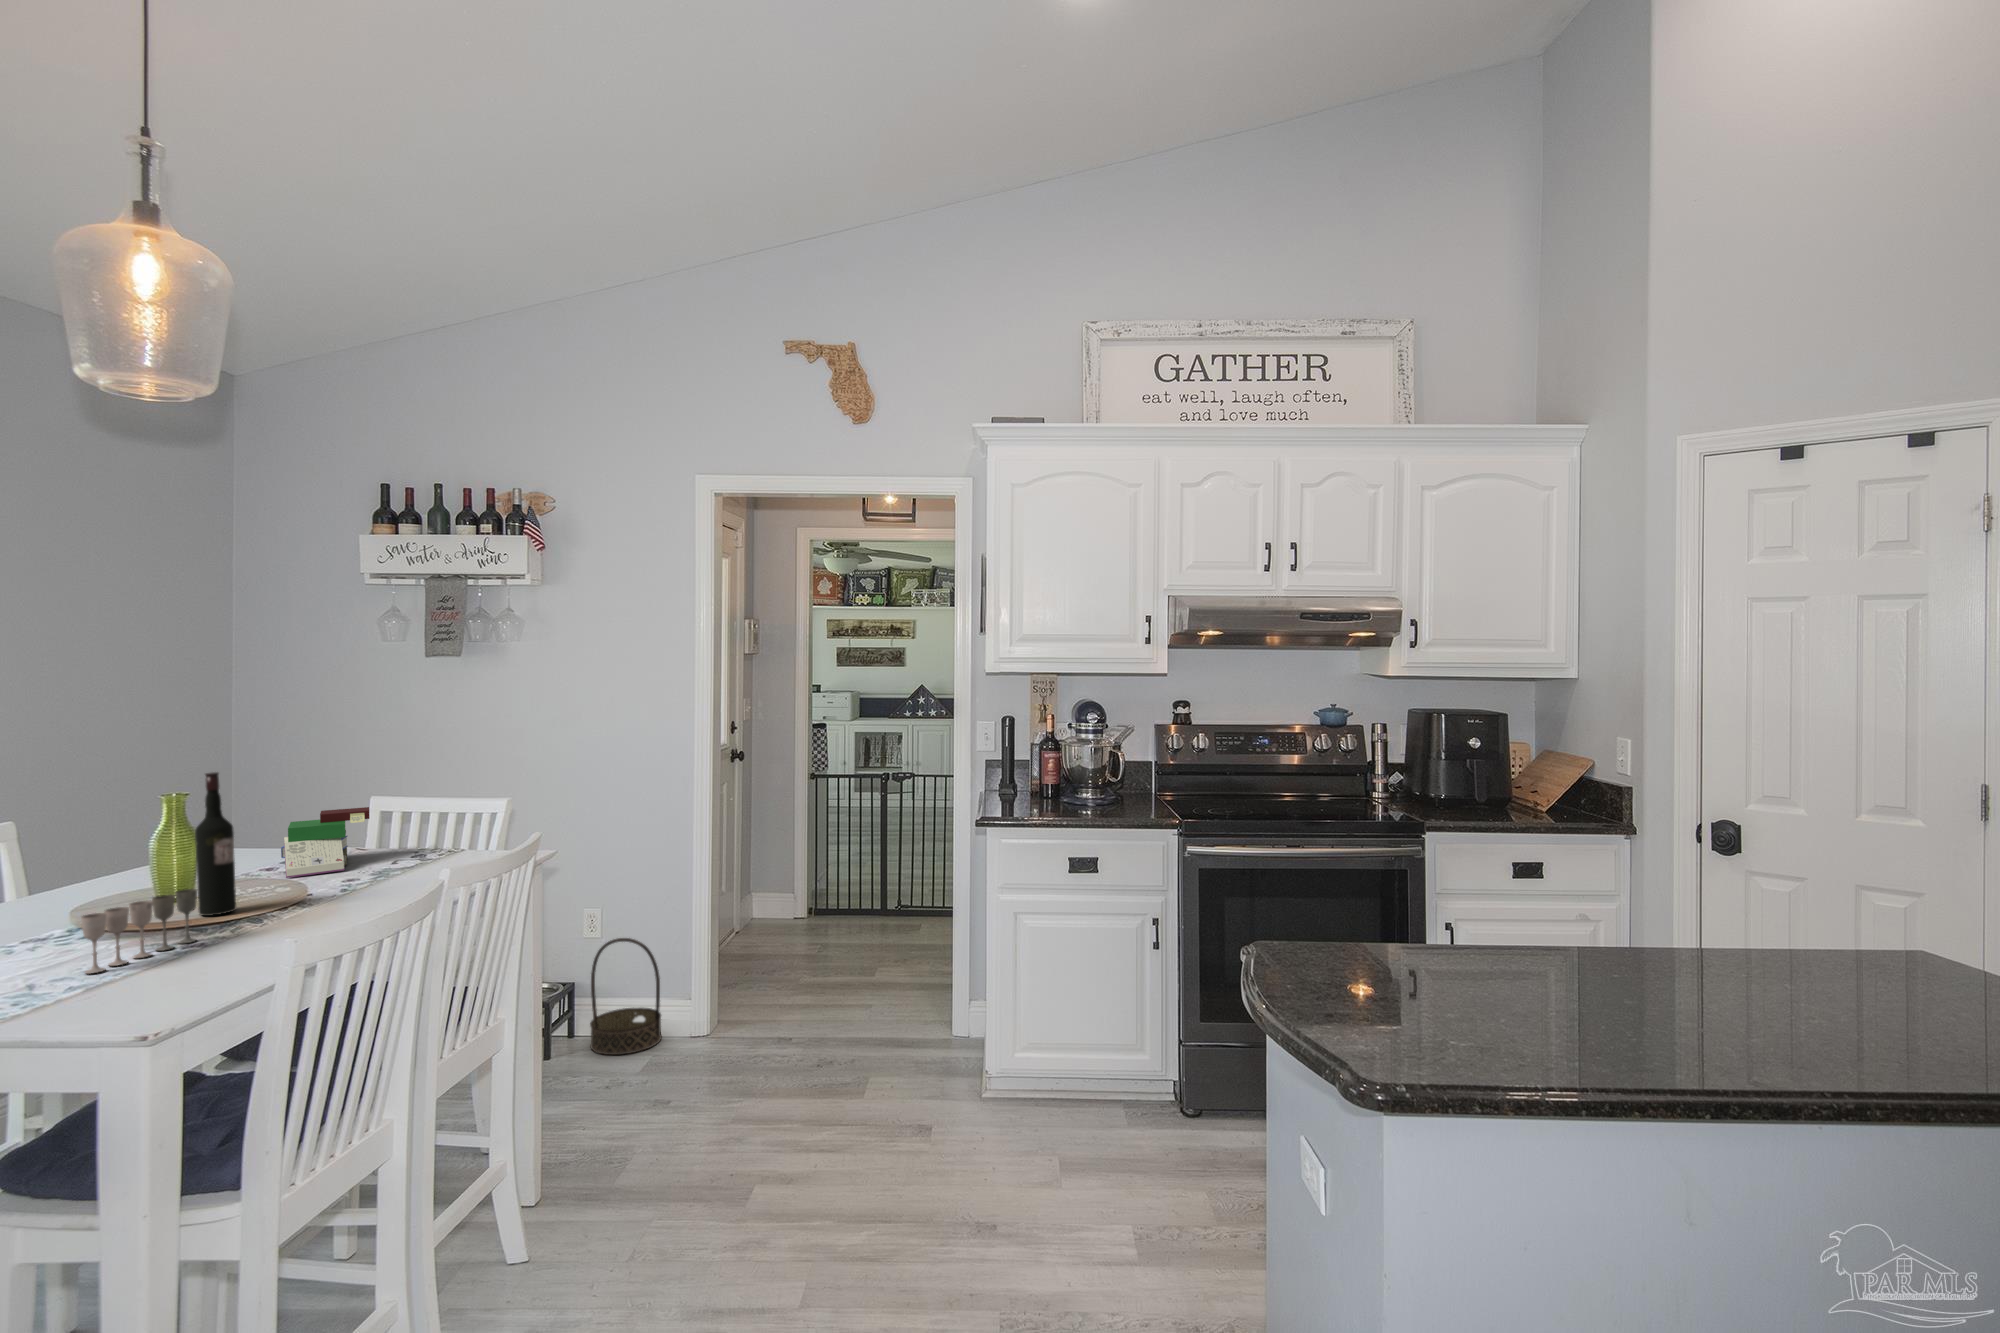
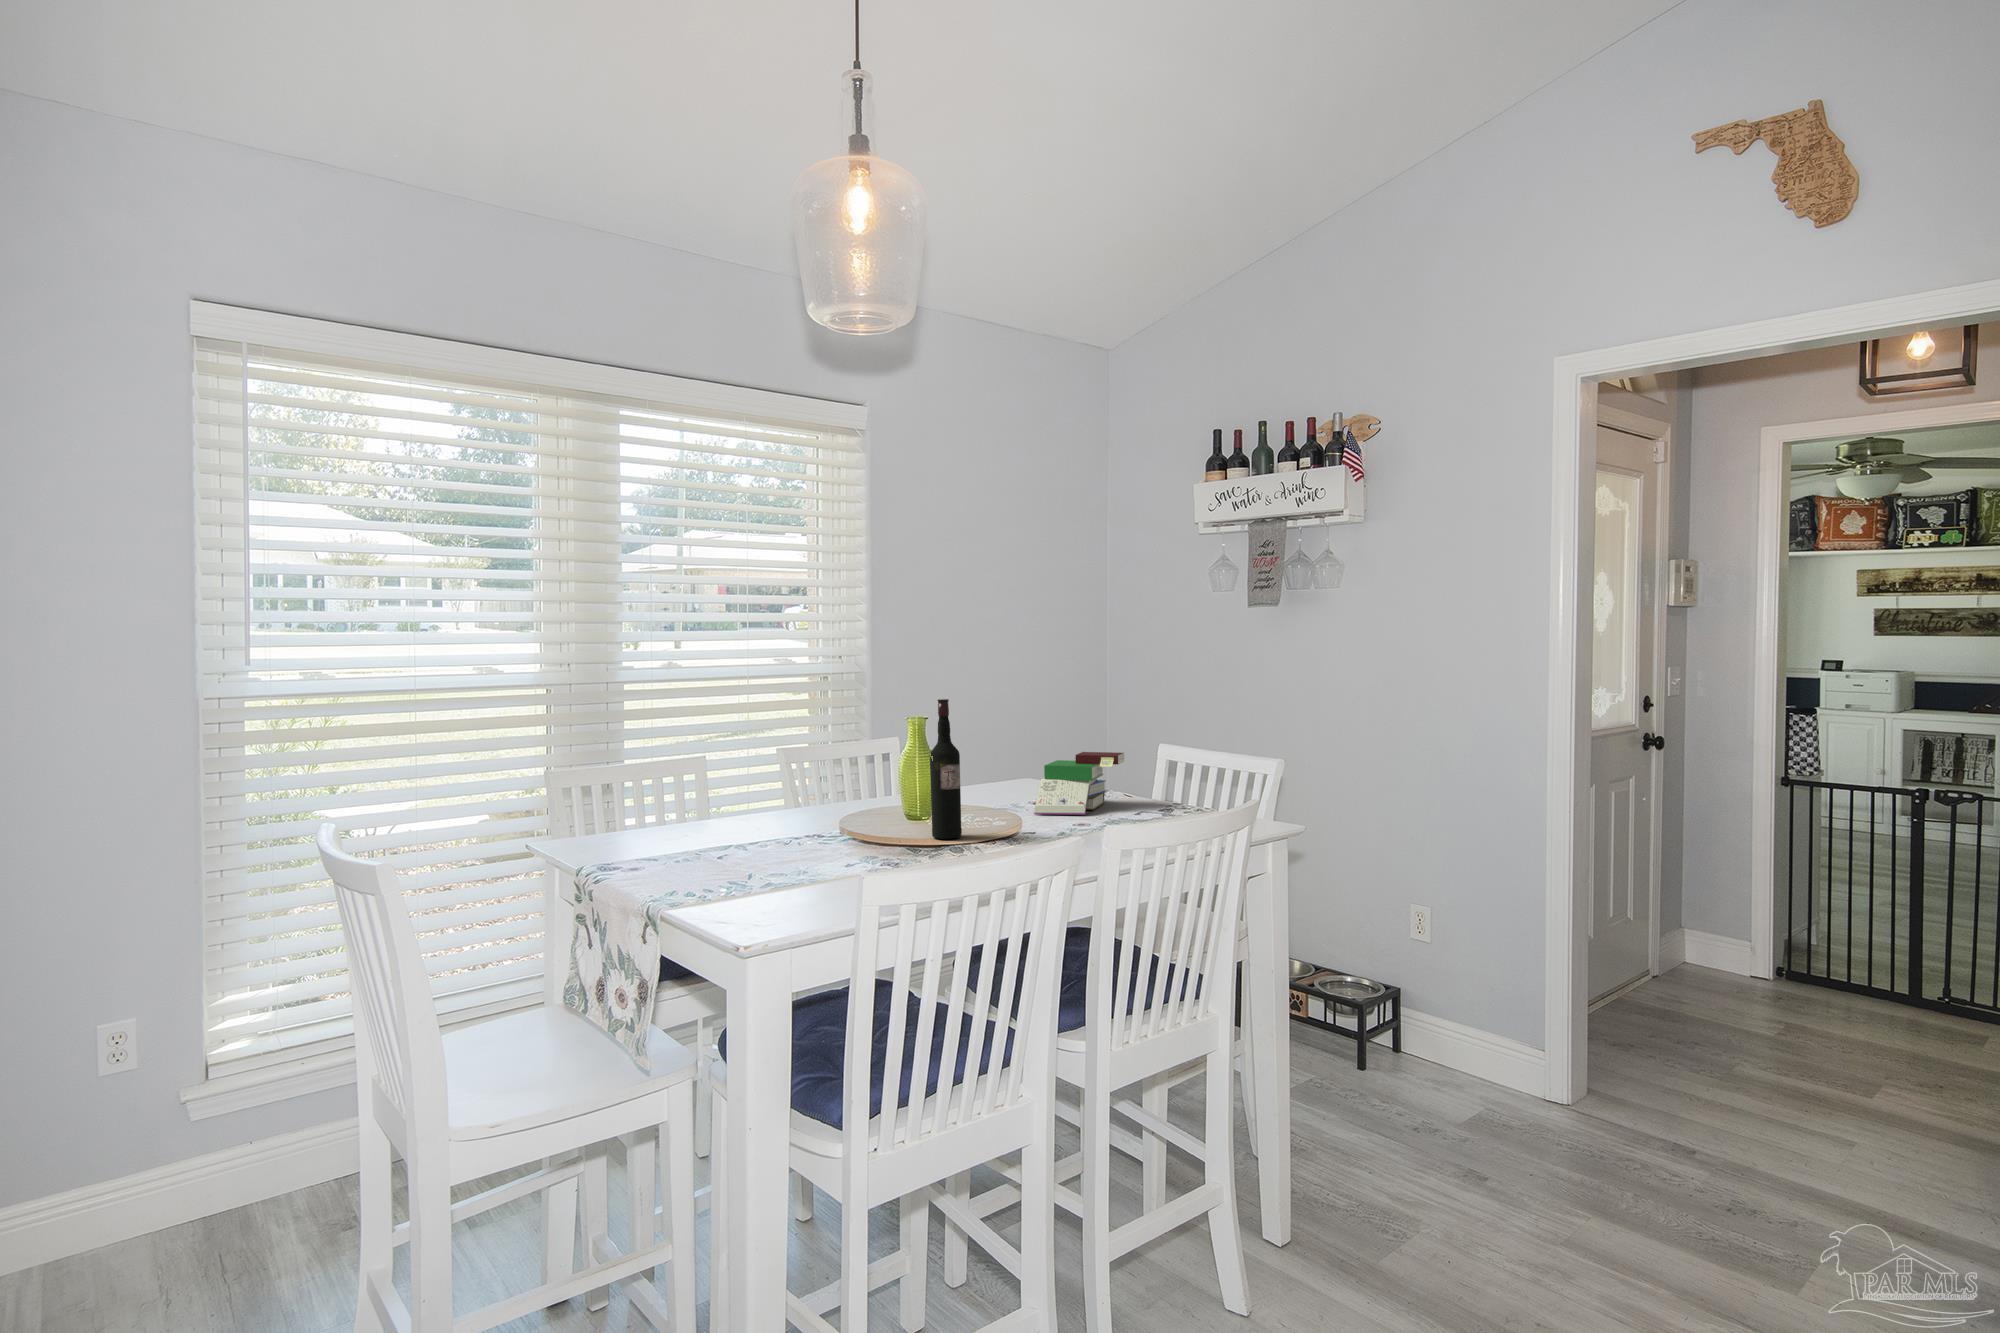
wine glass: present [81,889,197,974] -> none [796,808,901,872]
basket: present [590,938,662,1055] -> none [1403,949,1493,1097]

